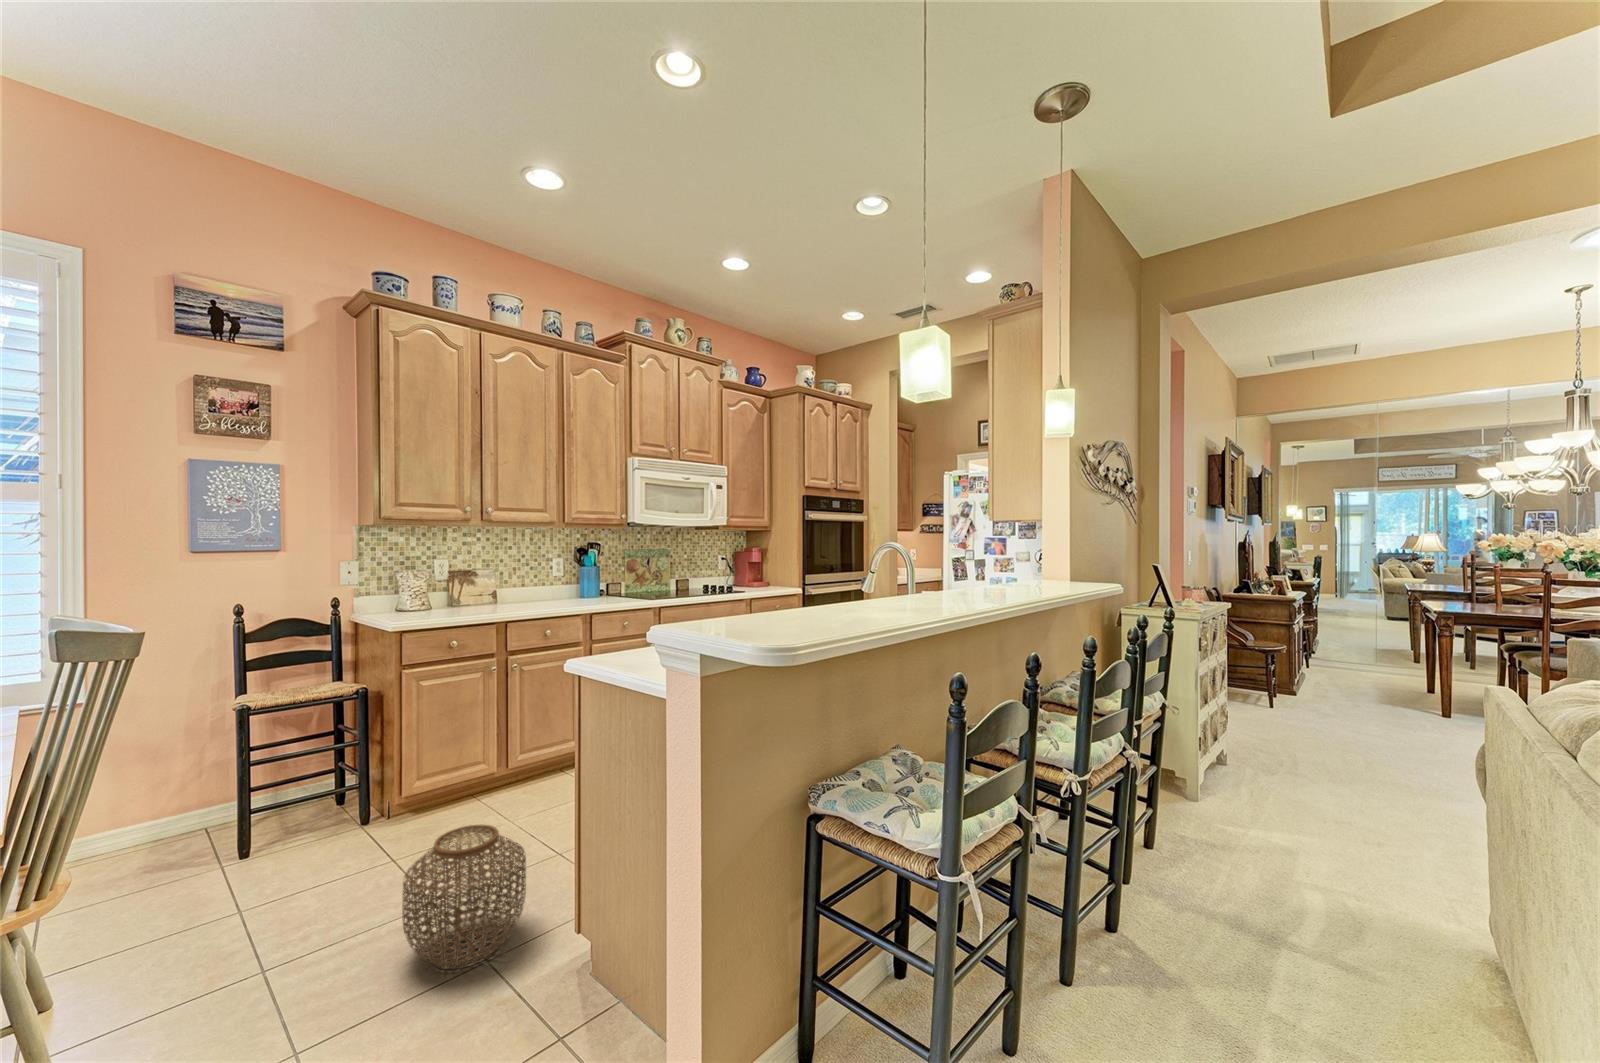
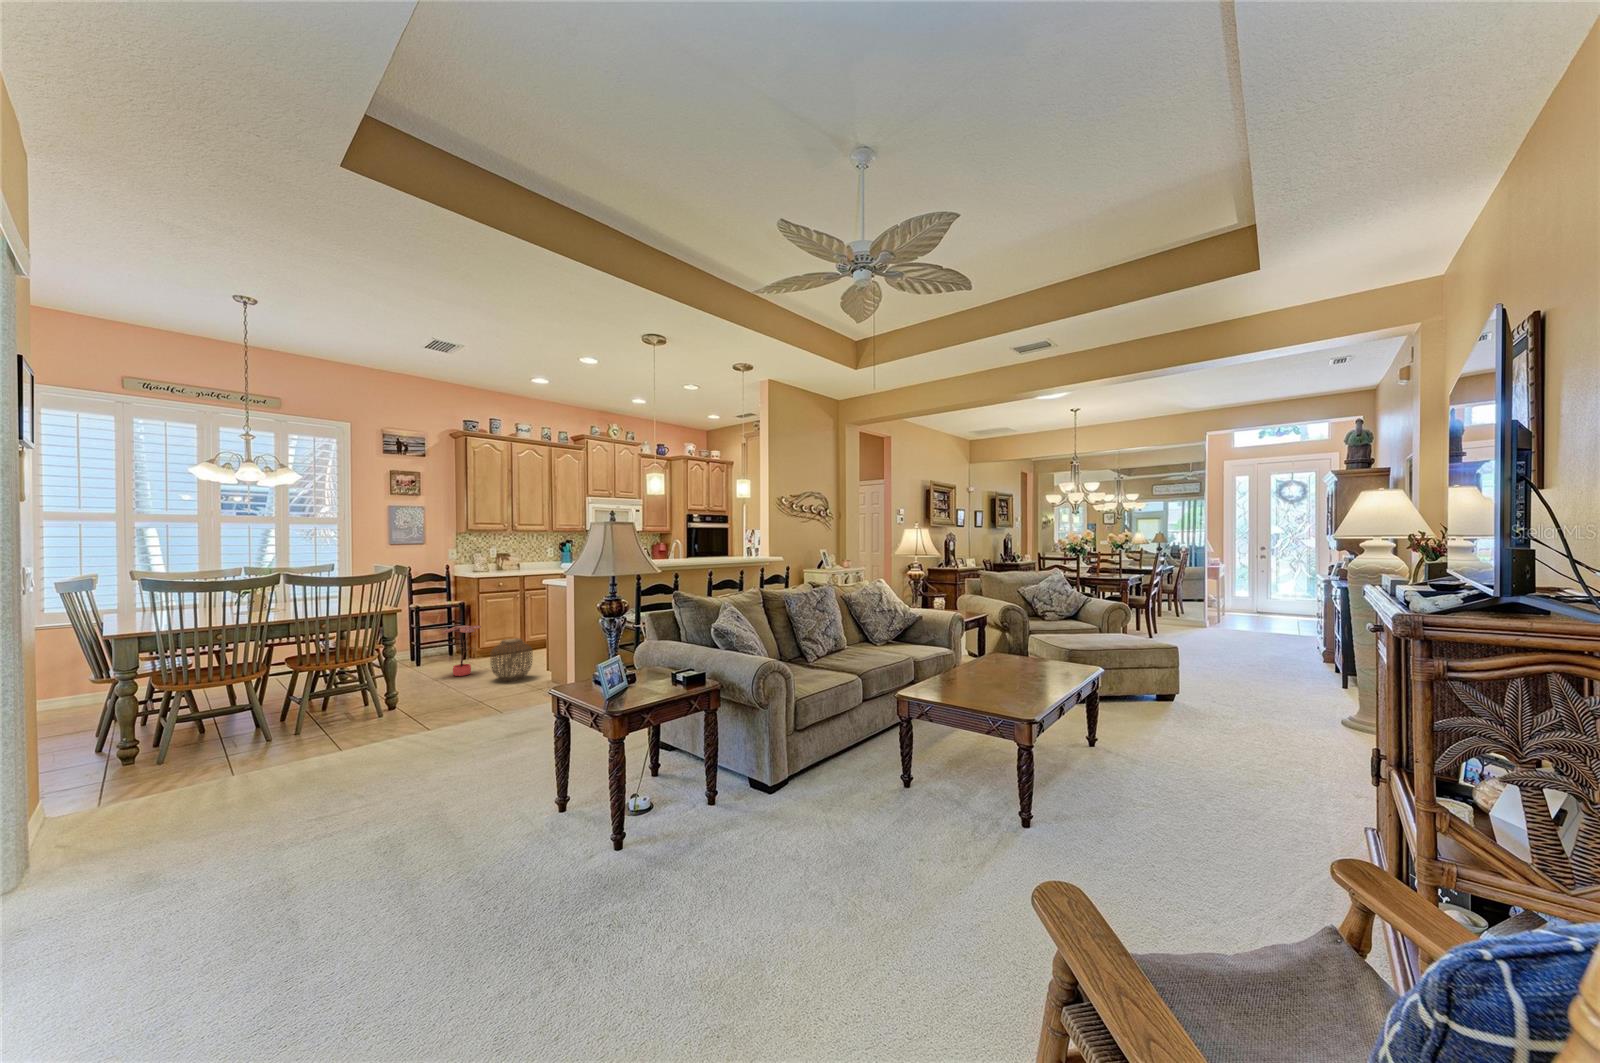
potted plant: none [268,770,391,924] -> present [441,625,481,676]

